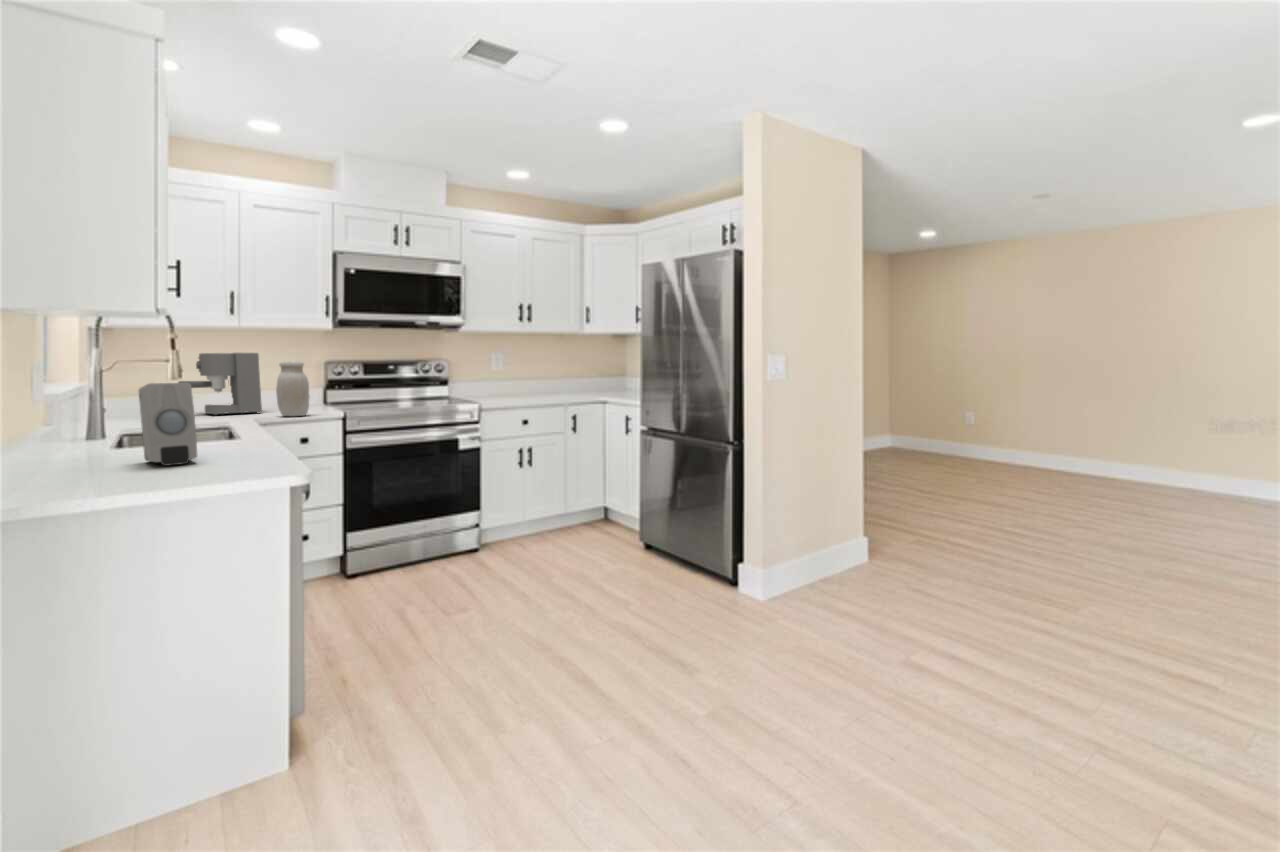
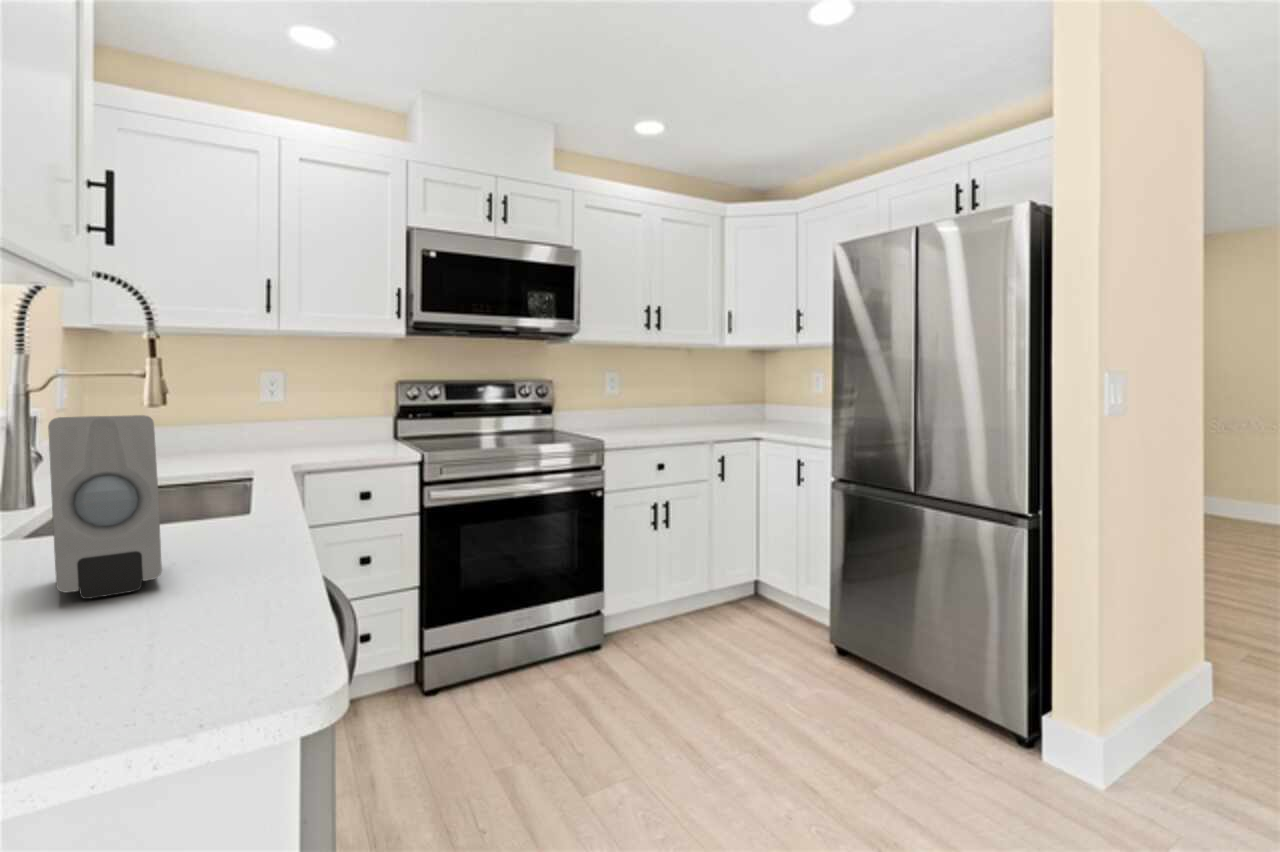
coffee maker: present [178,353,262,415] -> none [196,369,309,457]
jar: present [276,361,309,416] -> none [329,380,375,460]

